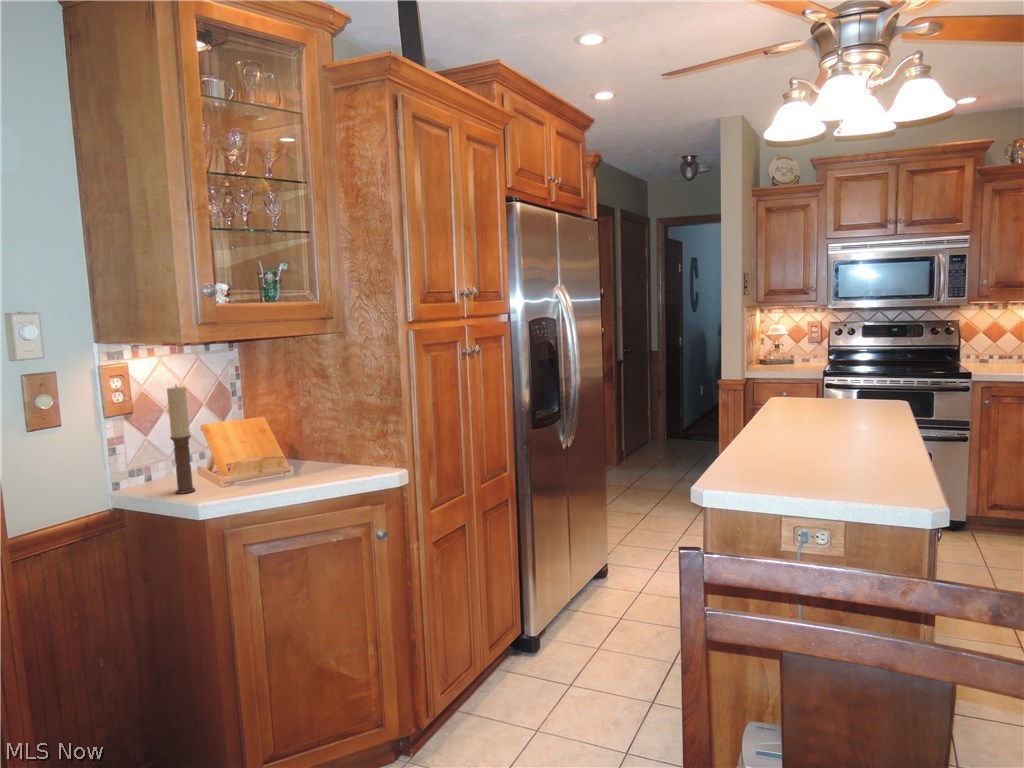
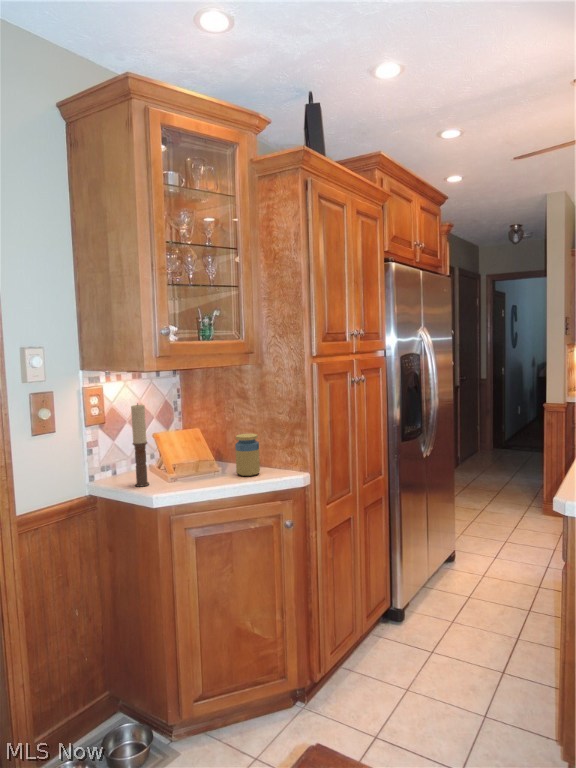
jar: none [311,422,345,476] -> present [235,434,260,476]

